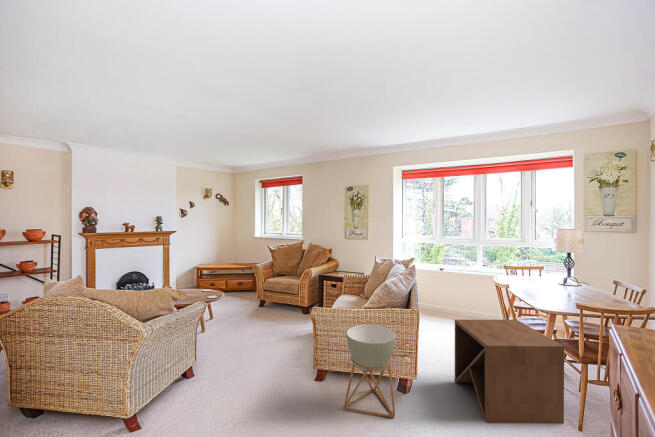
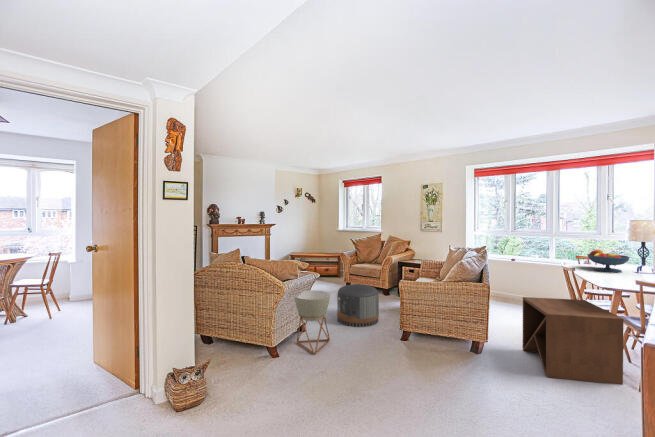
fruit bowl: none [513,260,553,285] -> present [587,250,630,272]
pouf: none [240,308,292,365] -> present [337,284,379,327]
planter: present [344,325,396,418] -> present [294,290,330,354]

